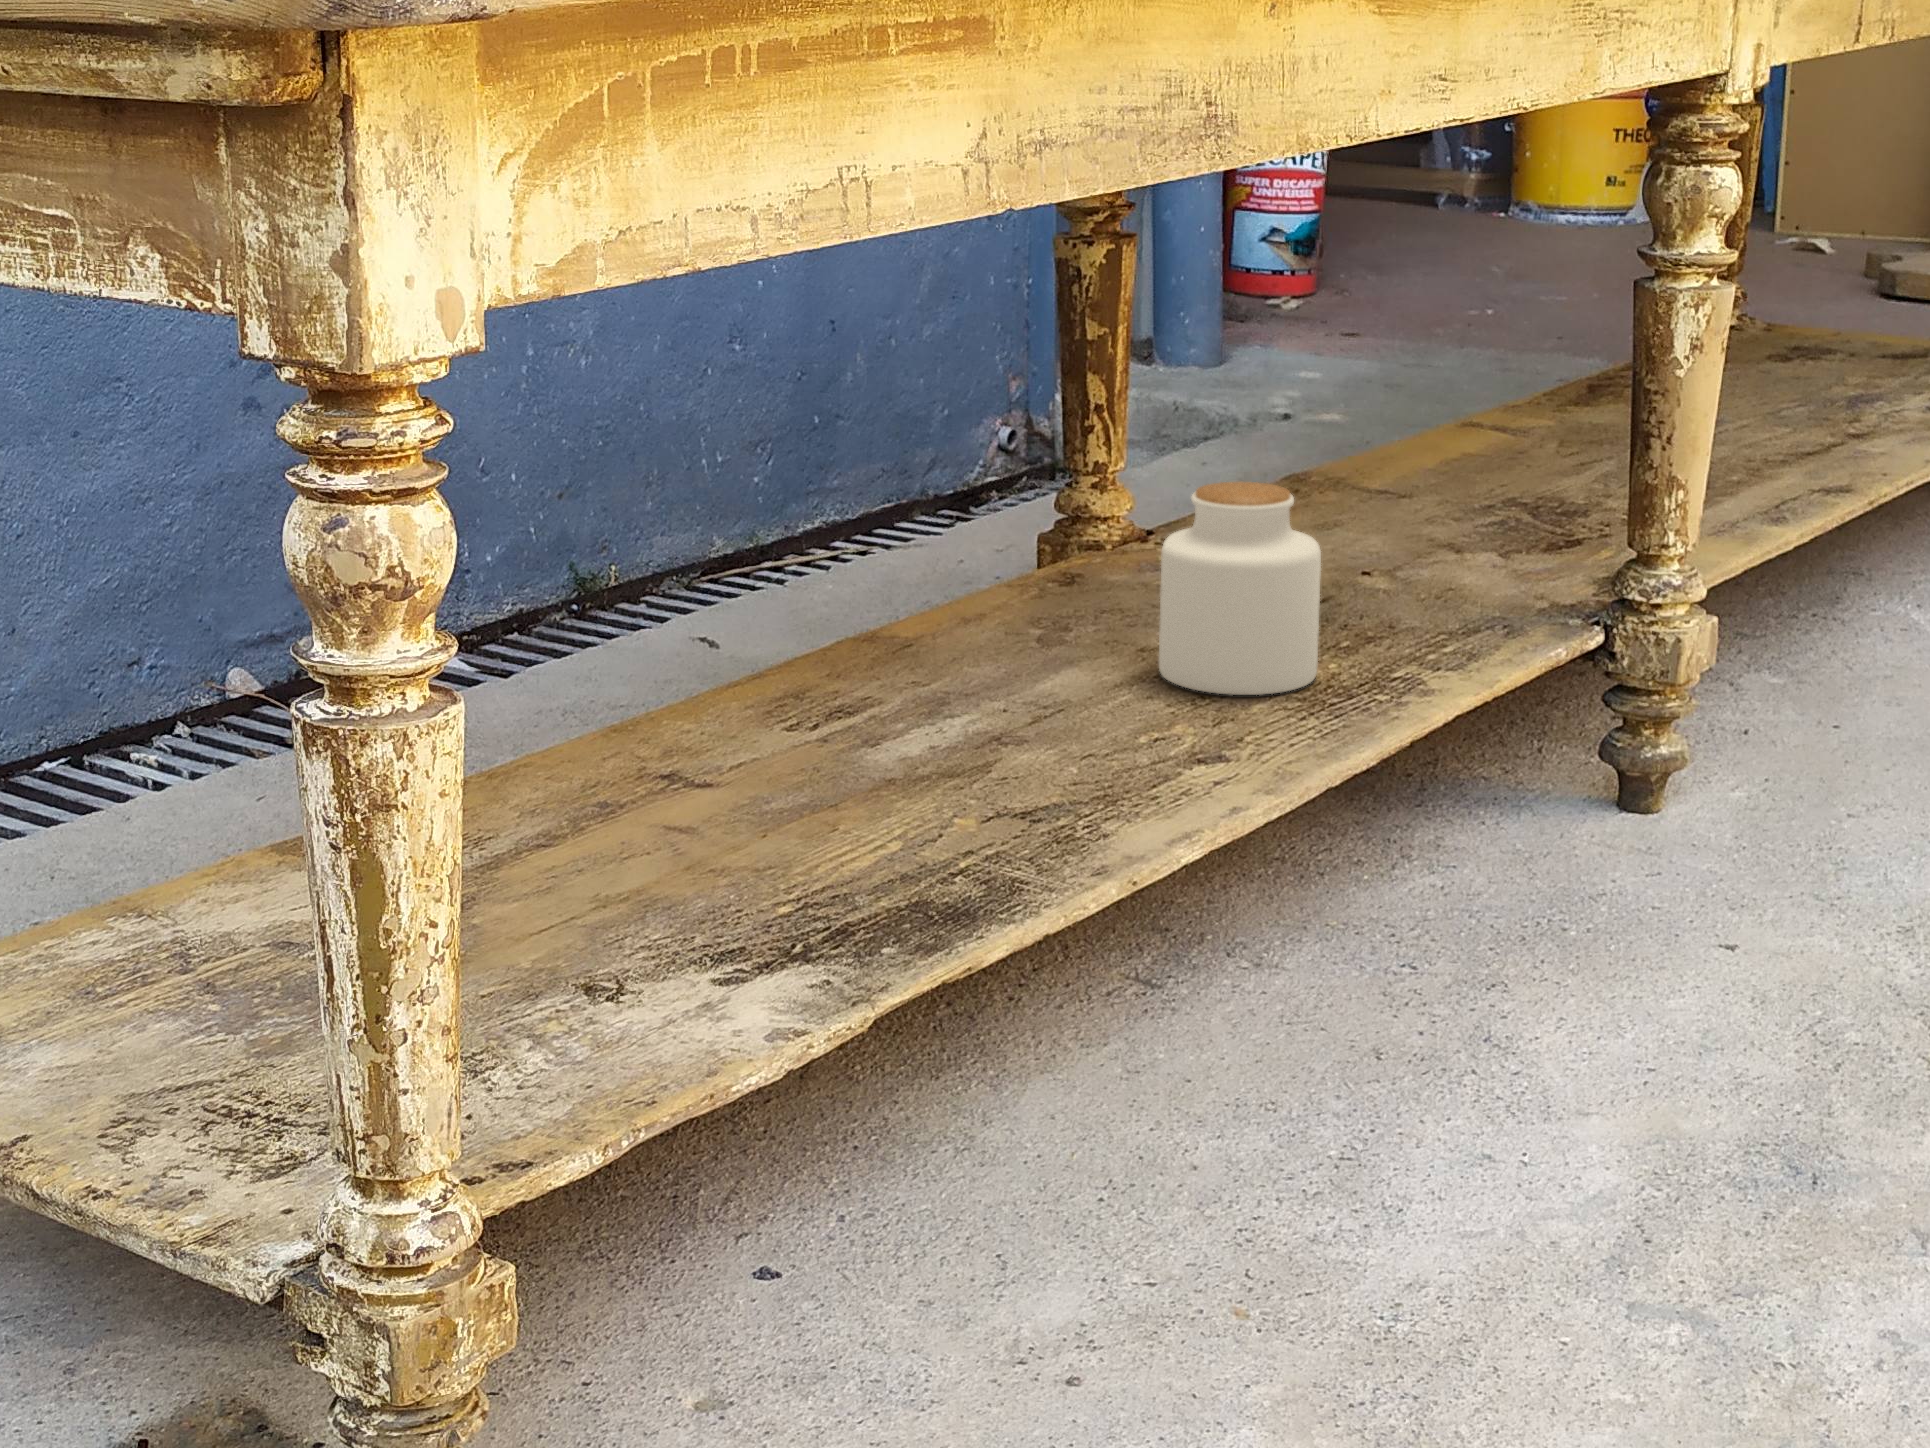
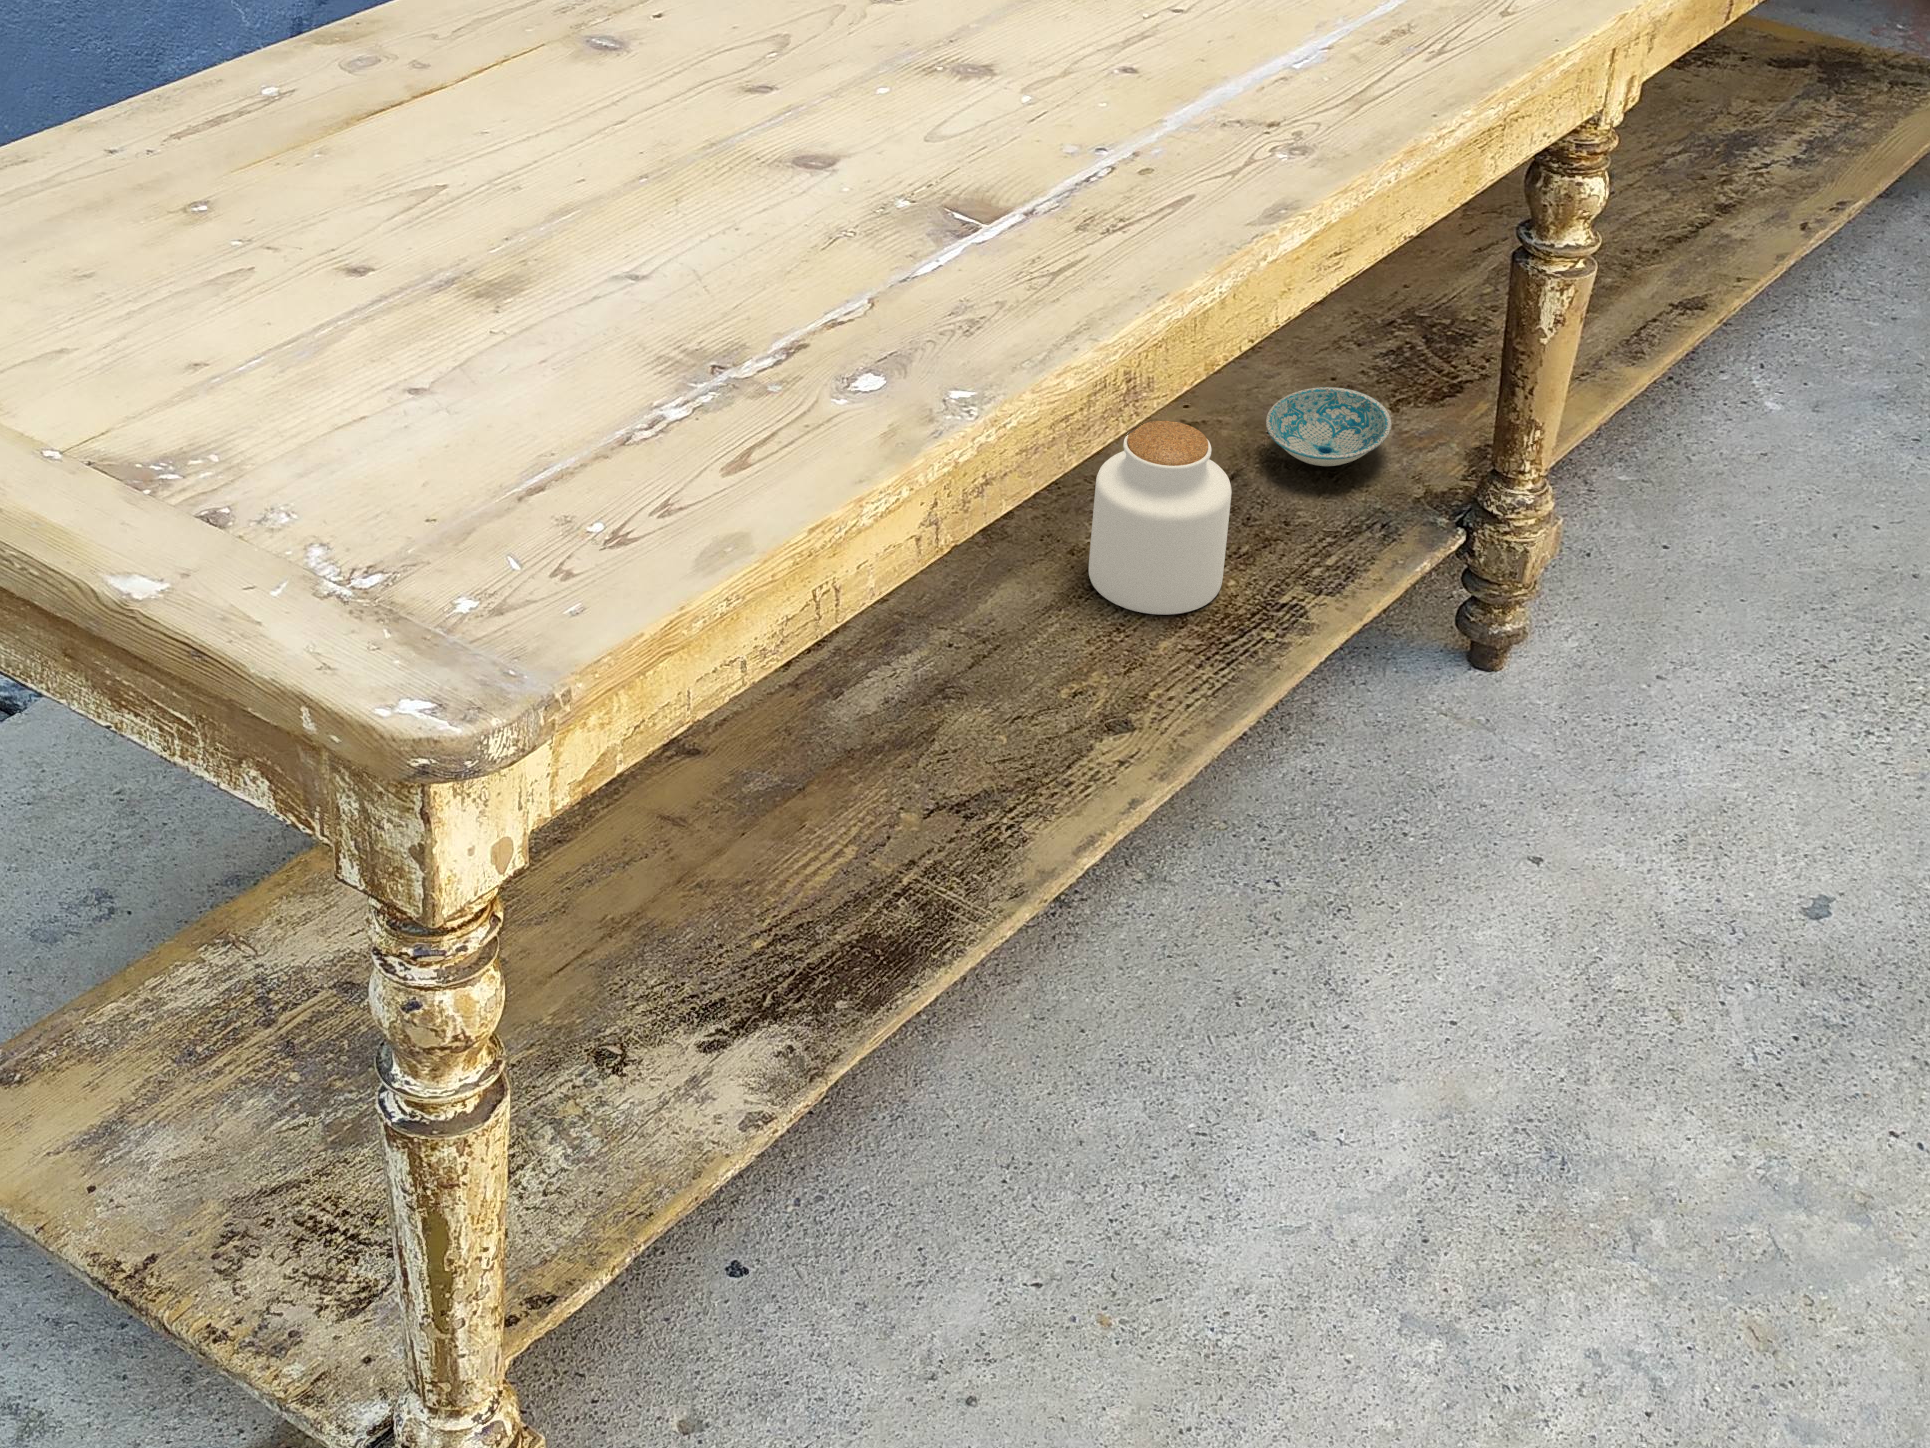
ceramic bowl: none [1353,534,1500,600] -> present [1266,387,1391,466]

